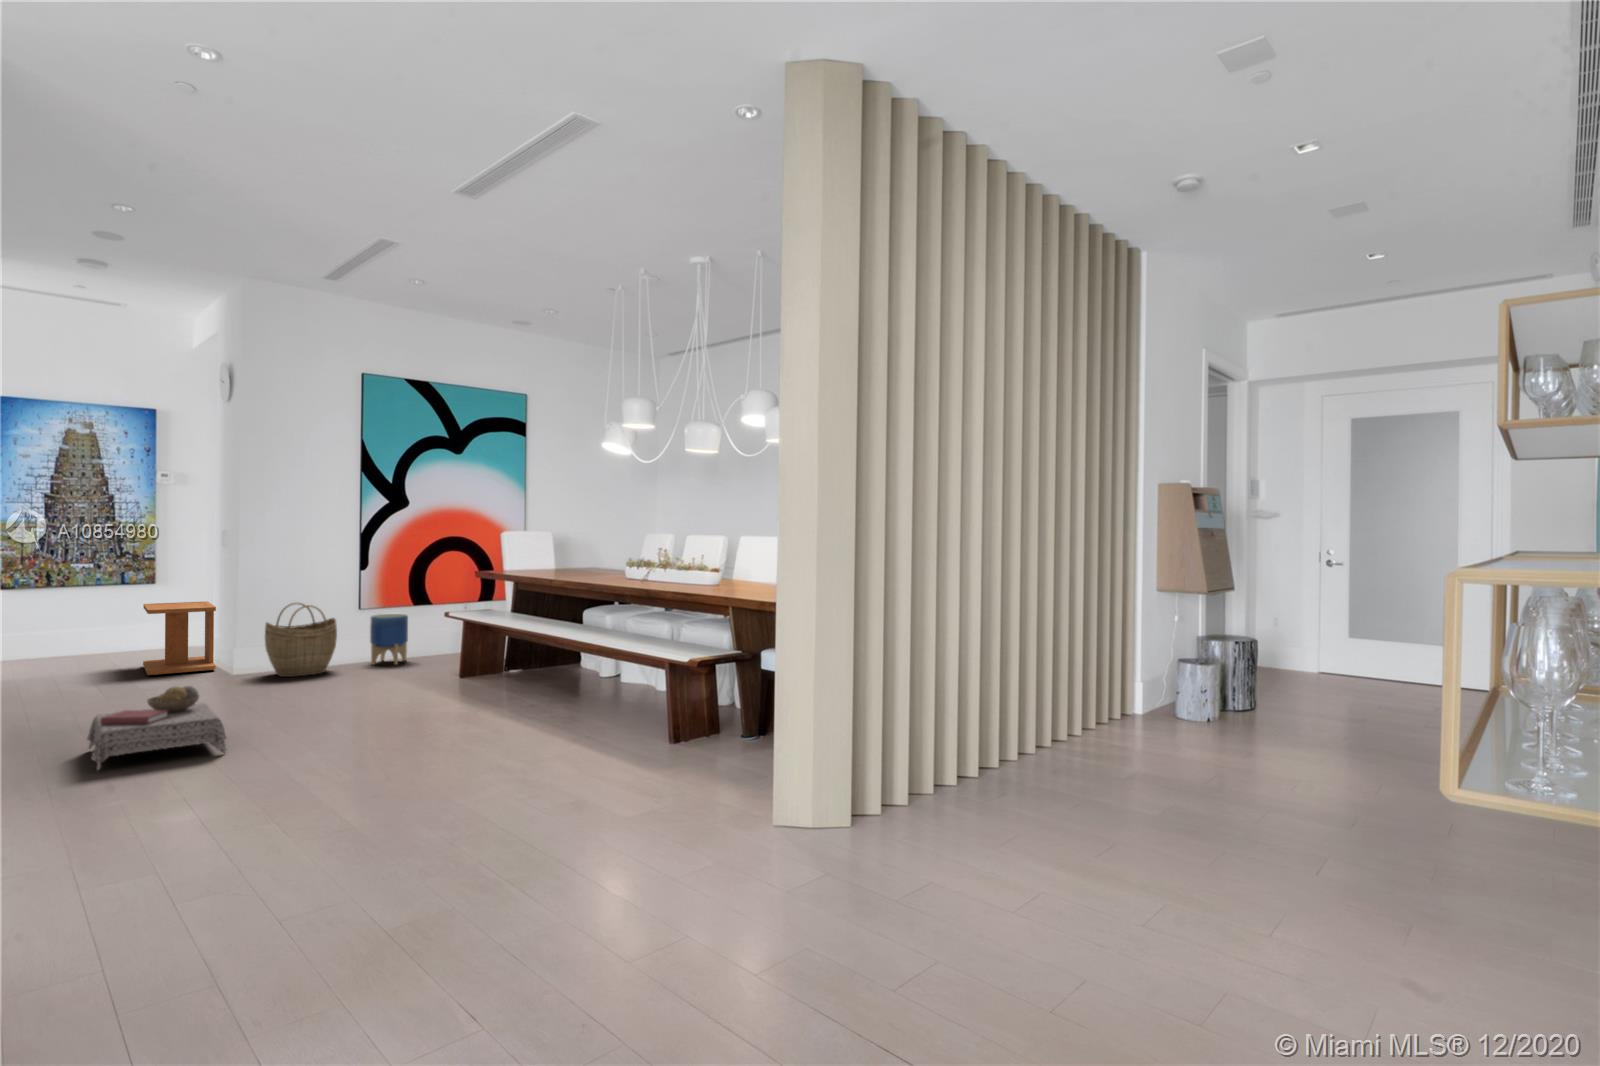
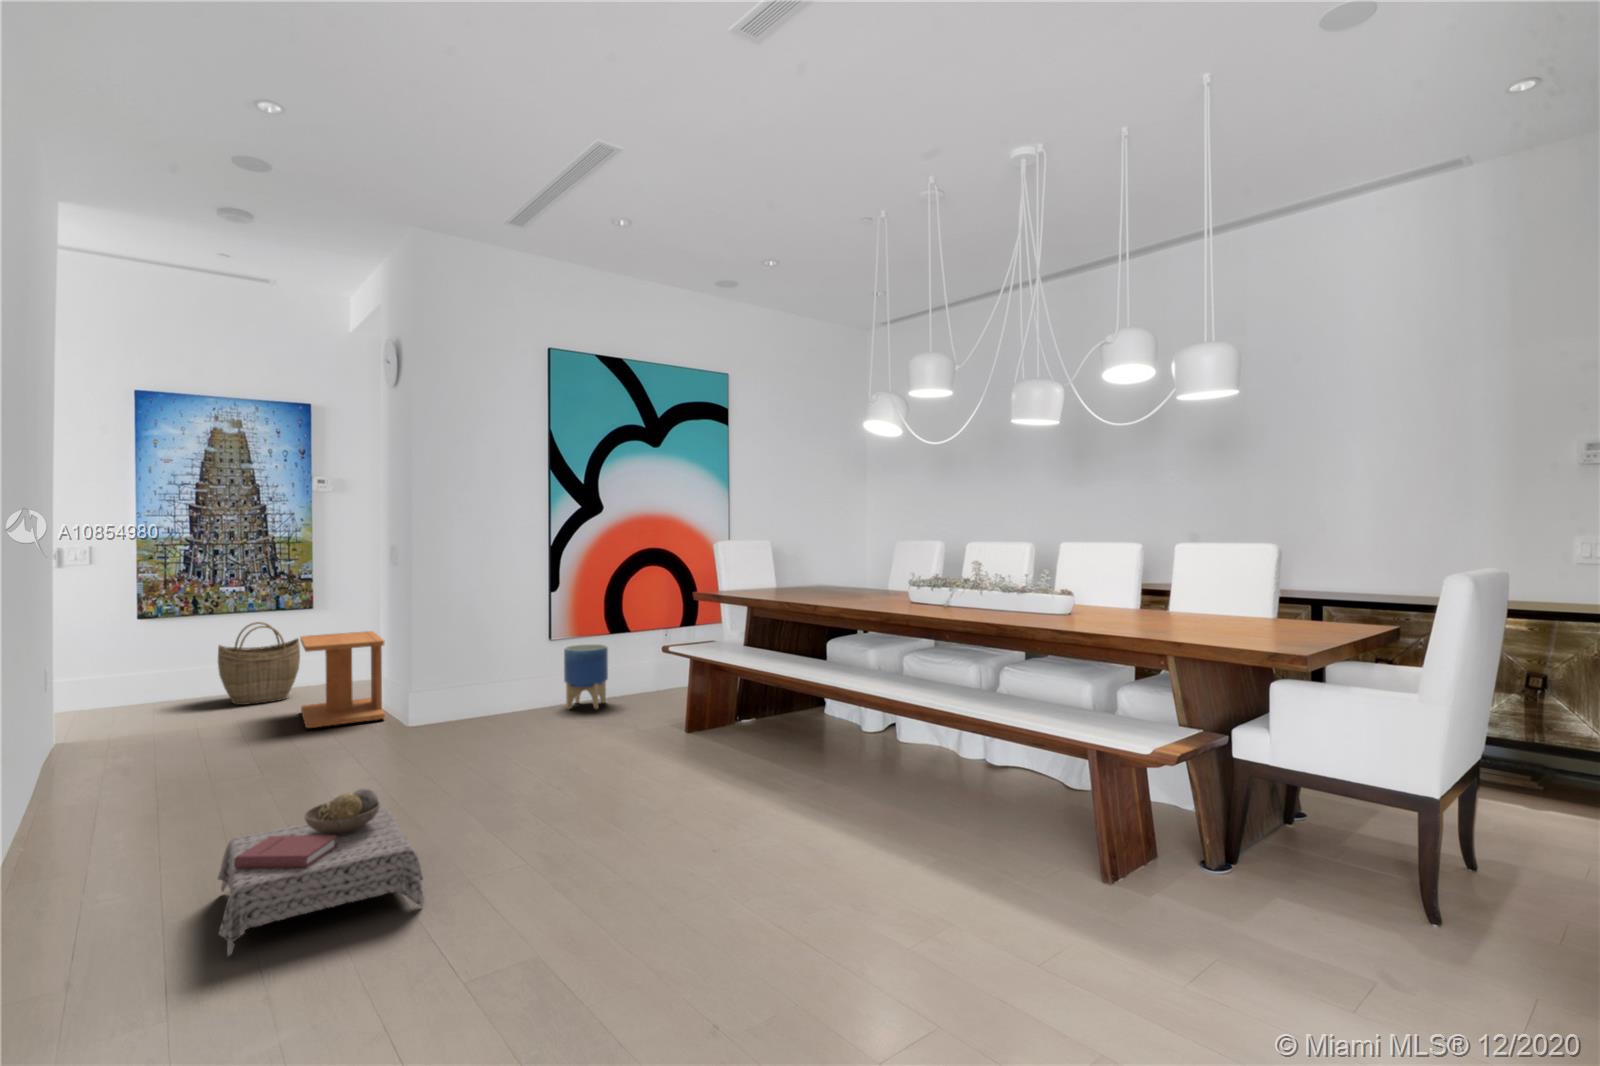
woven basket: present [265,603,337,677] -> present [218,622,300,705]

